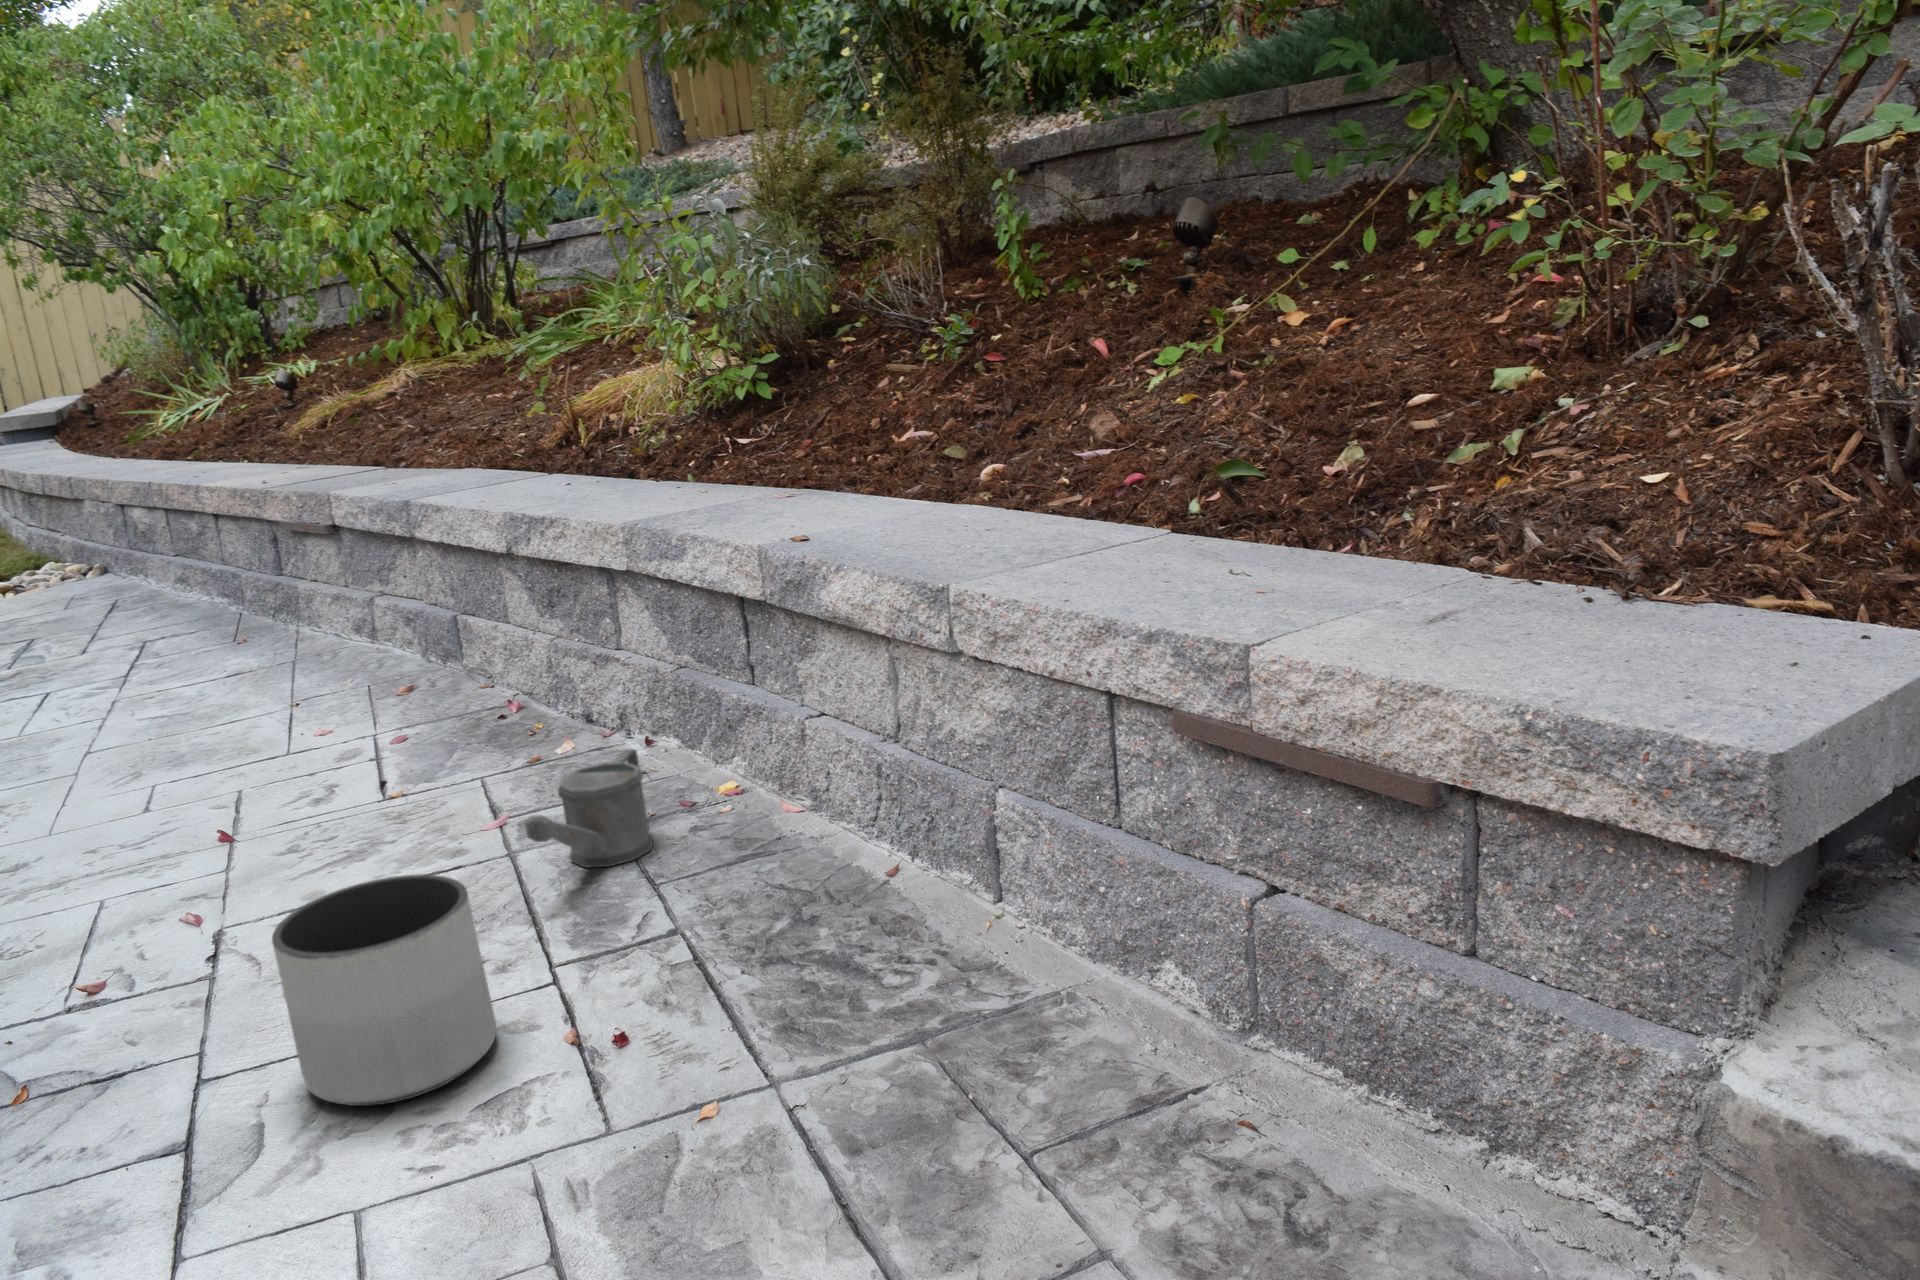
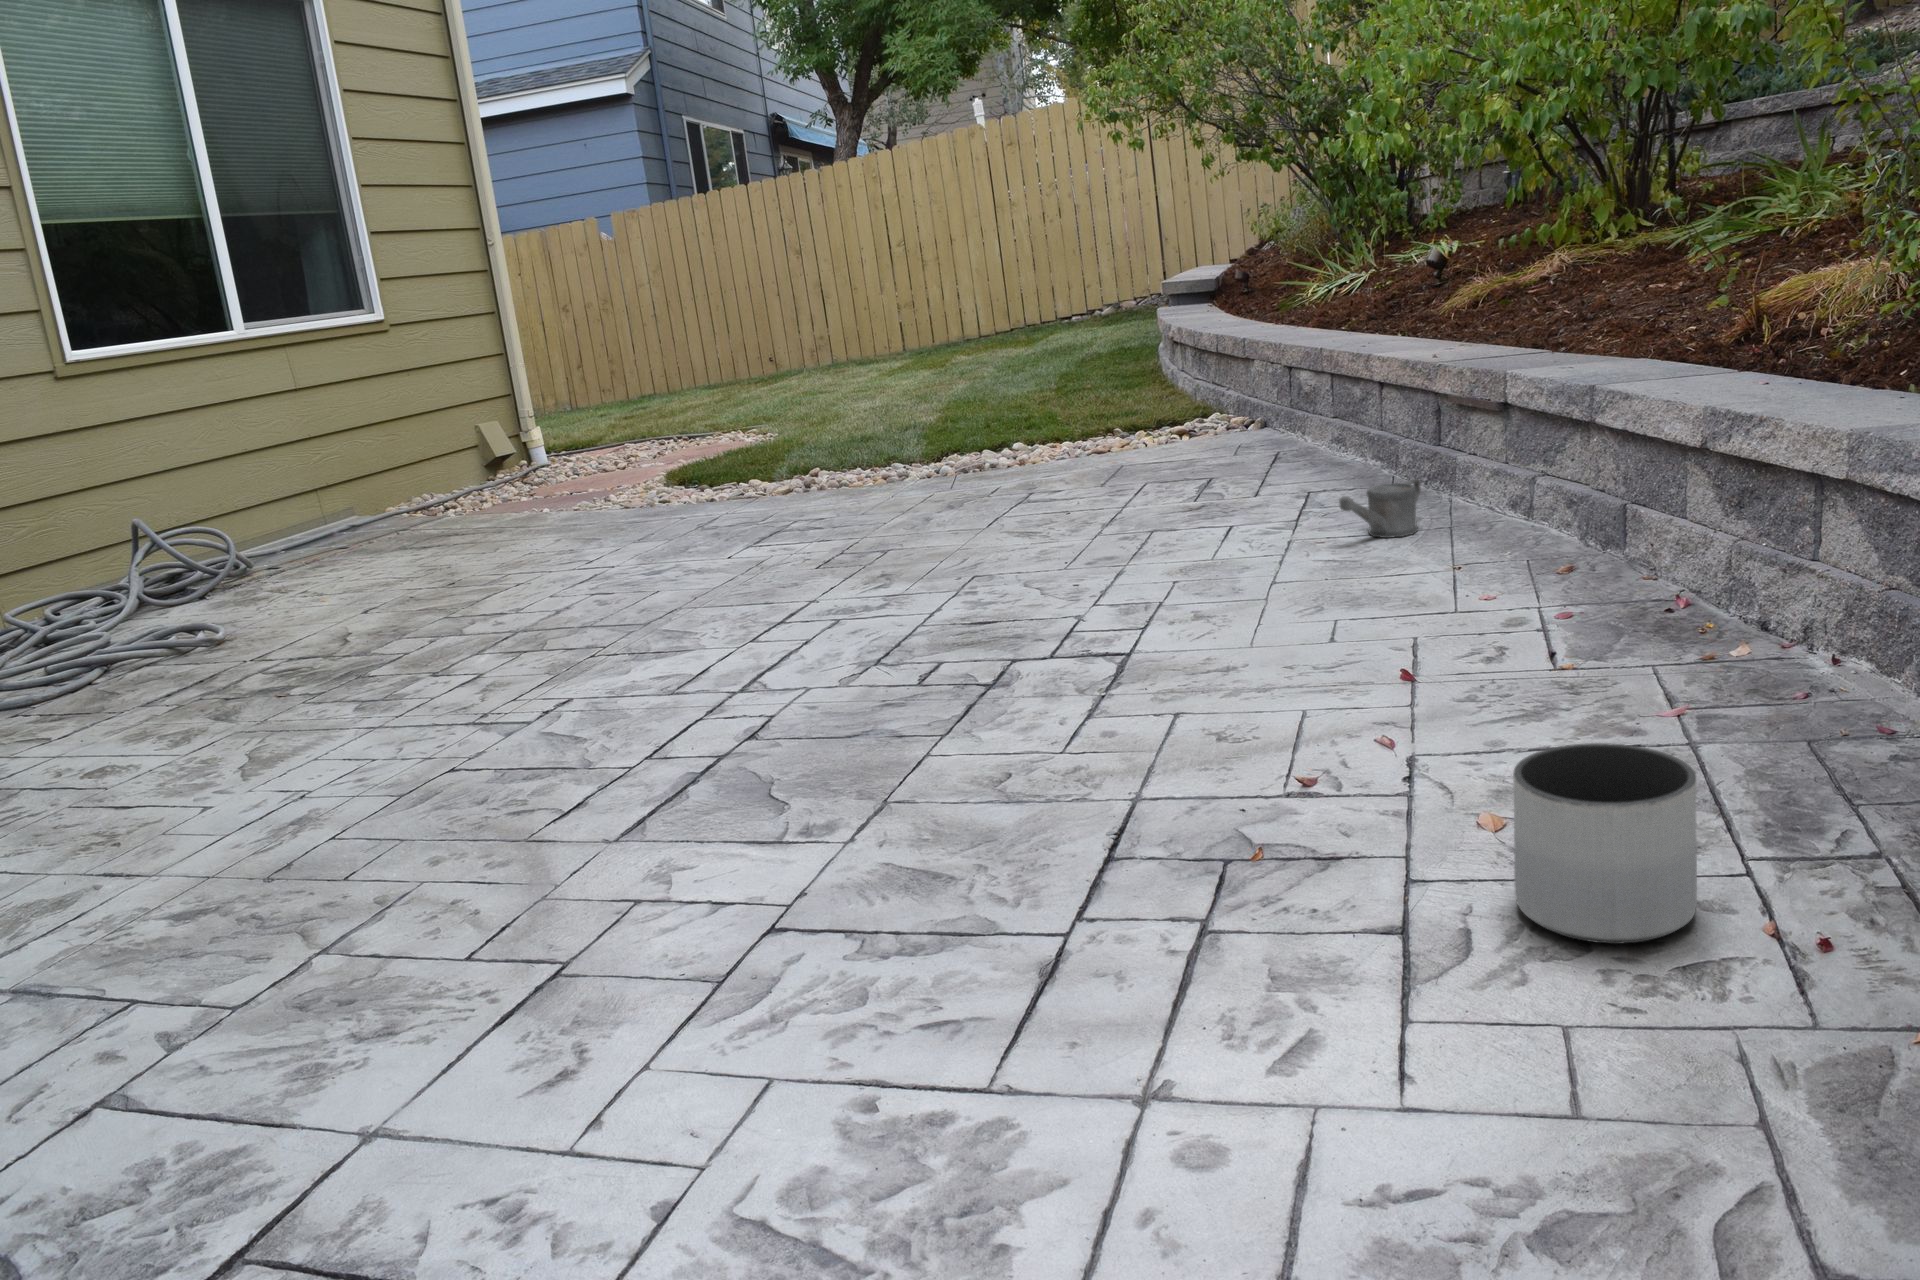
watering can: present [524,749,653,867] -> present [1339,479,1420,538]

